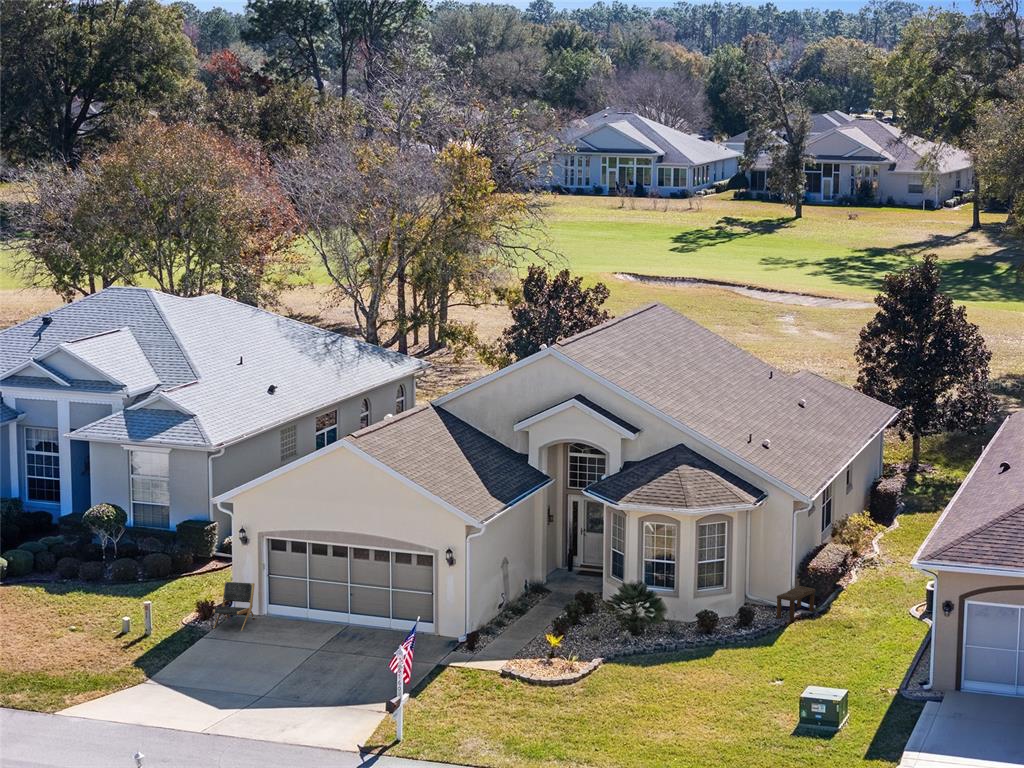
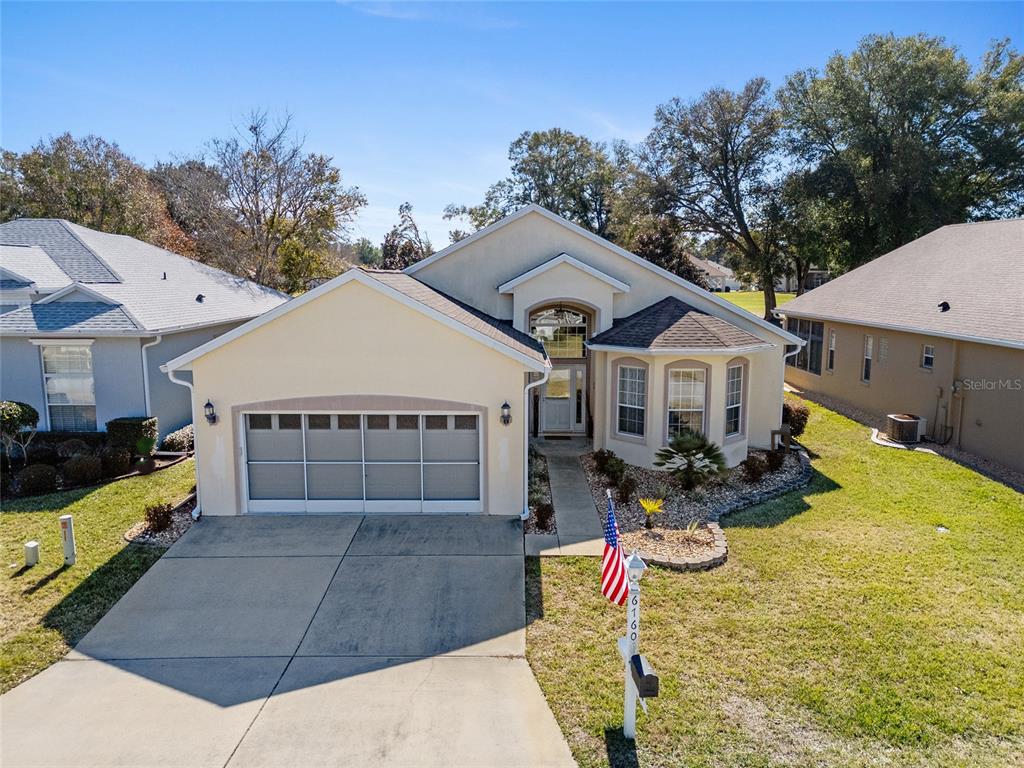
potted tree: none [196,539,216,573] -> present [135,438,157,474]
lounge chair: present [213,581,255,631] -> none [174,473,233,540]

